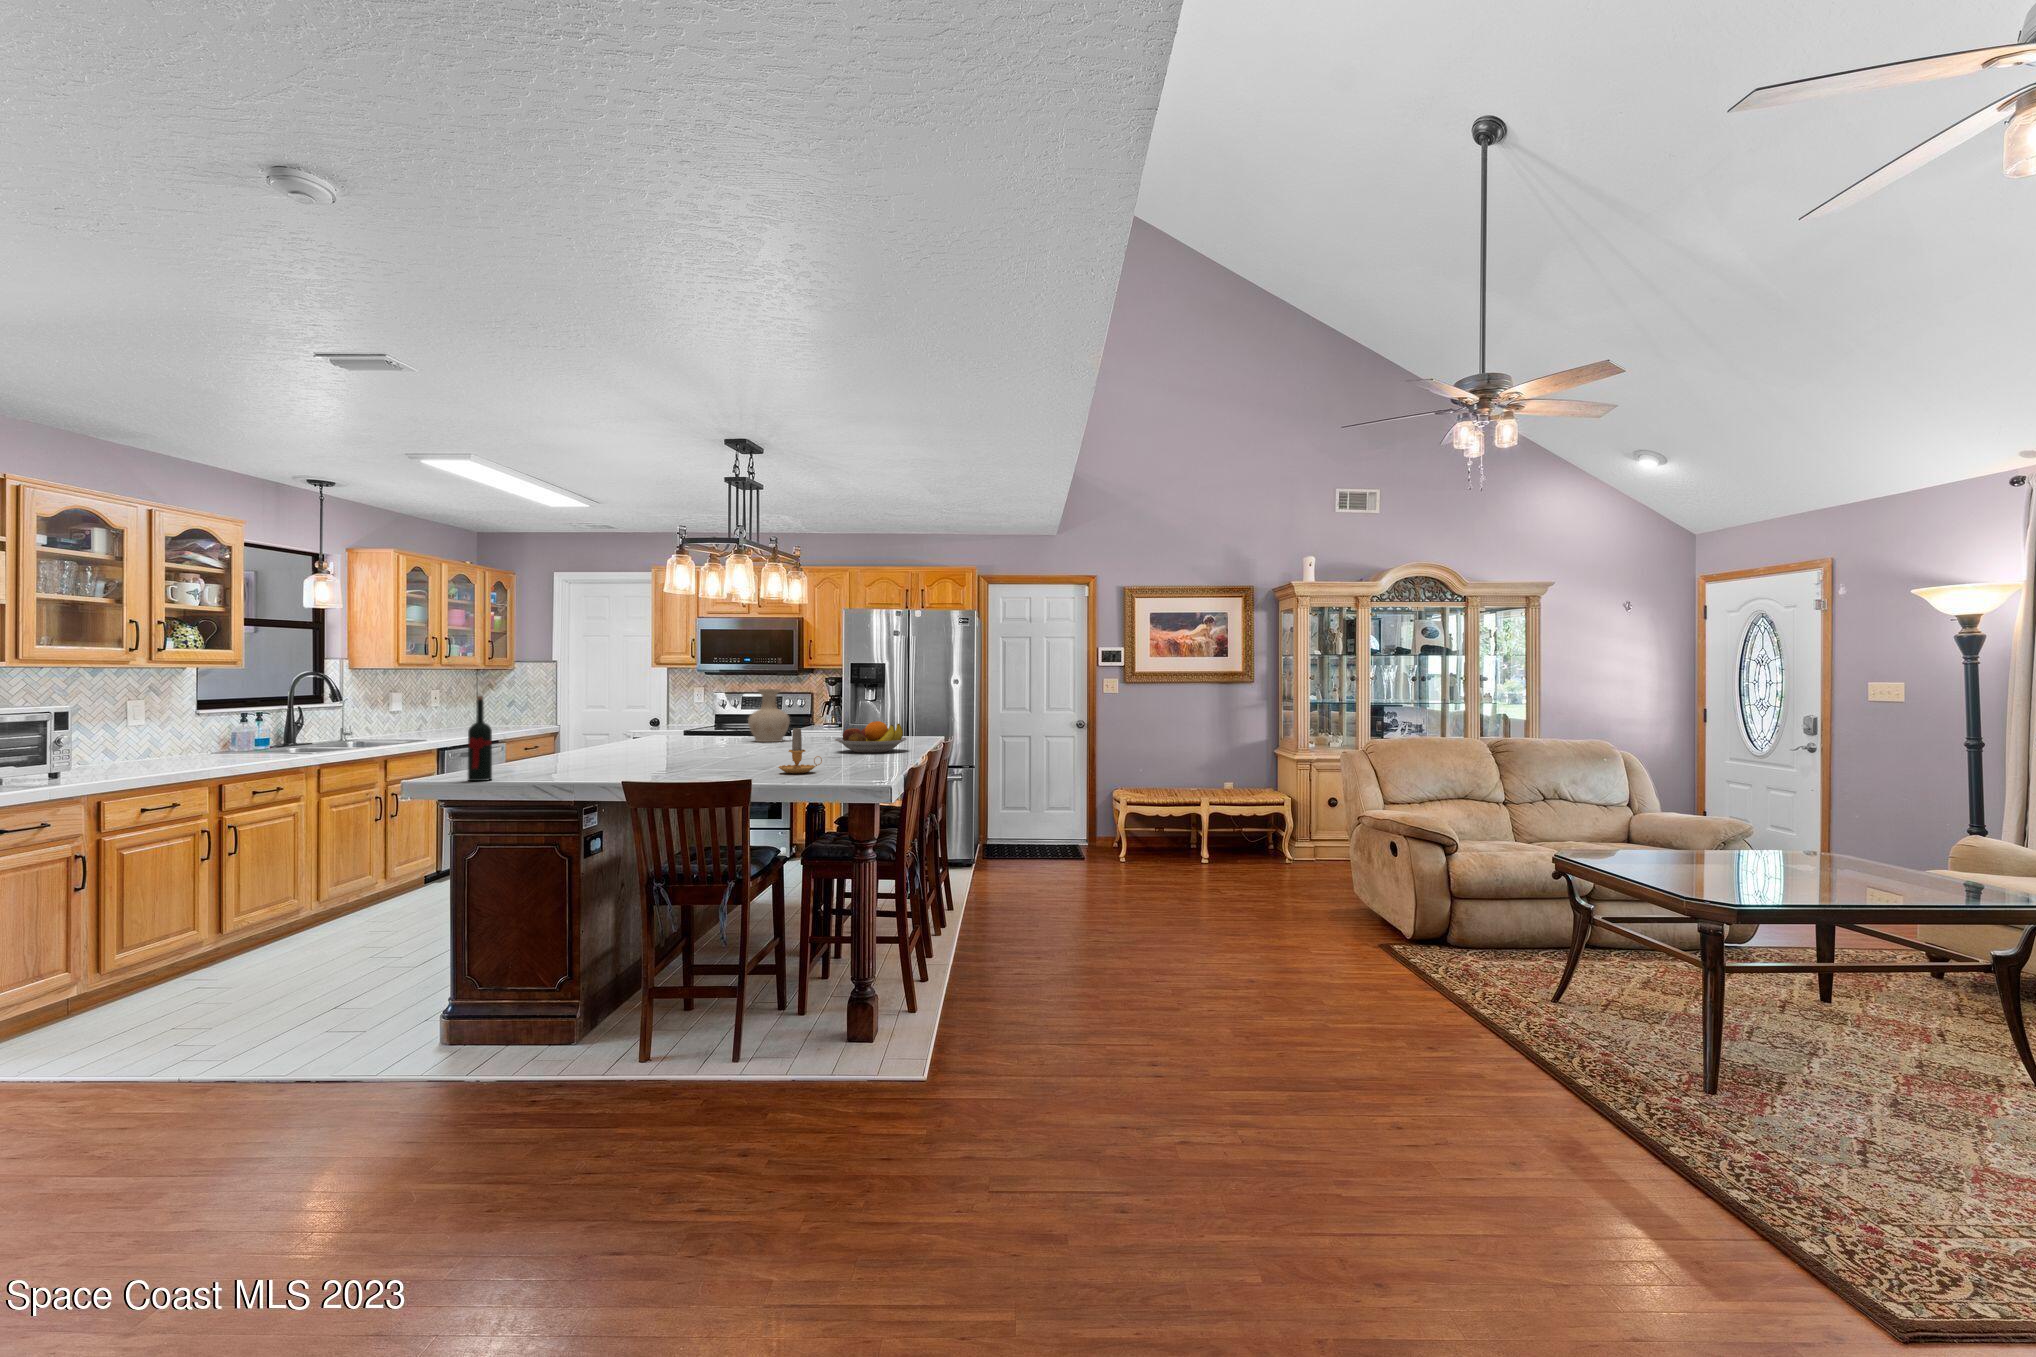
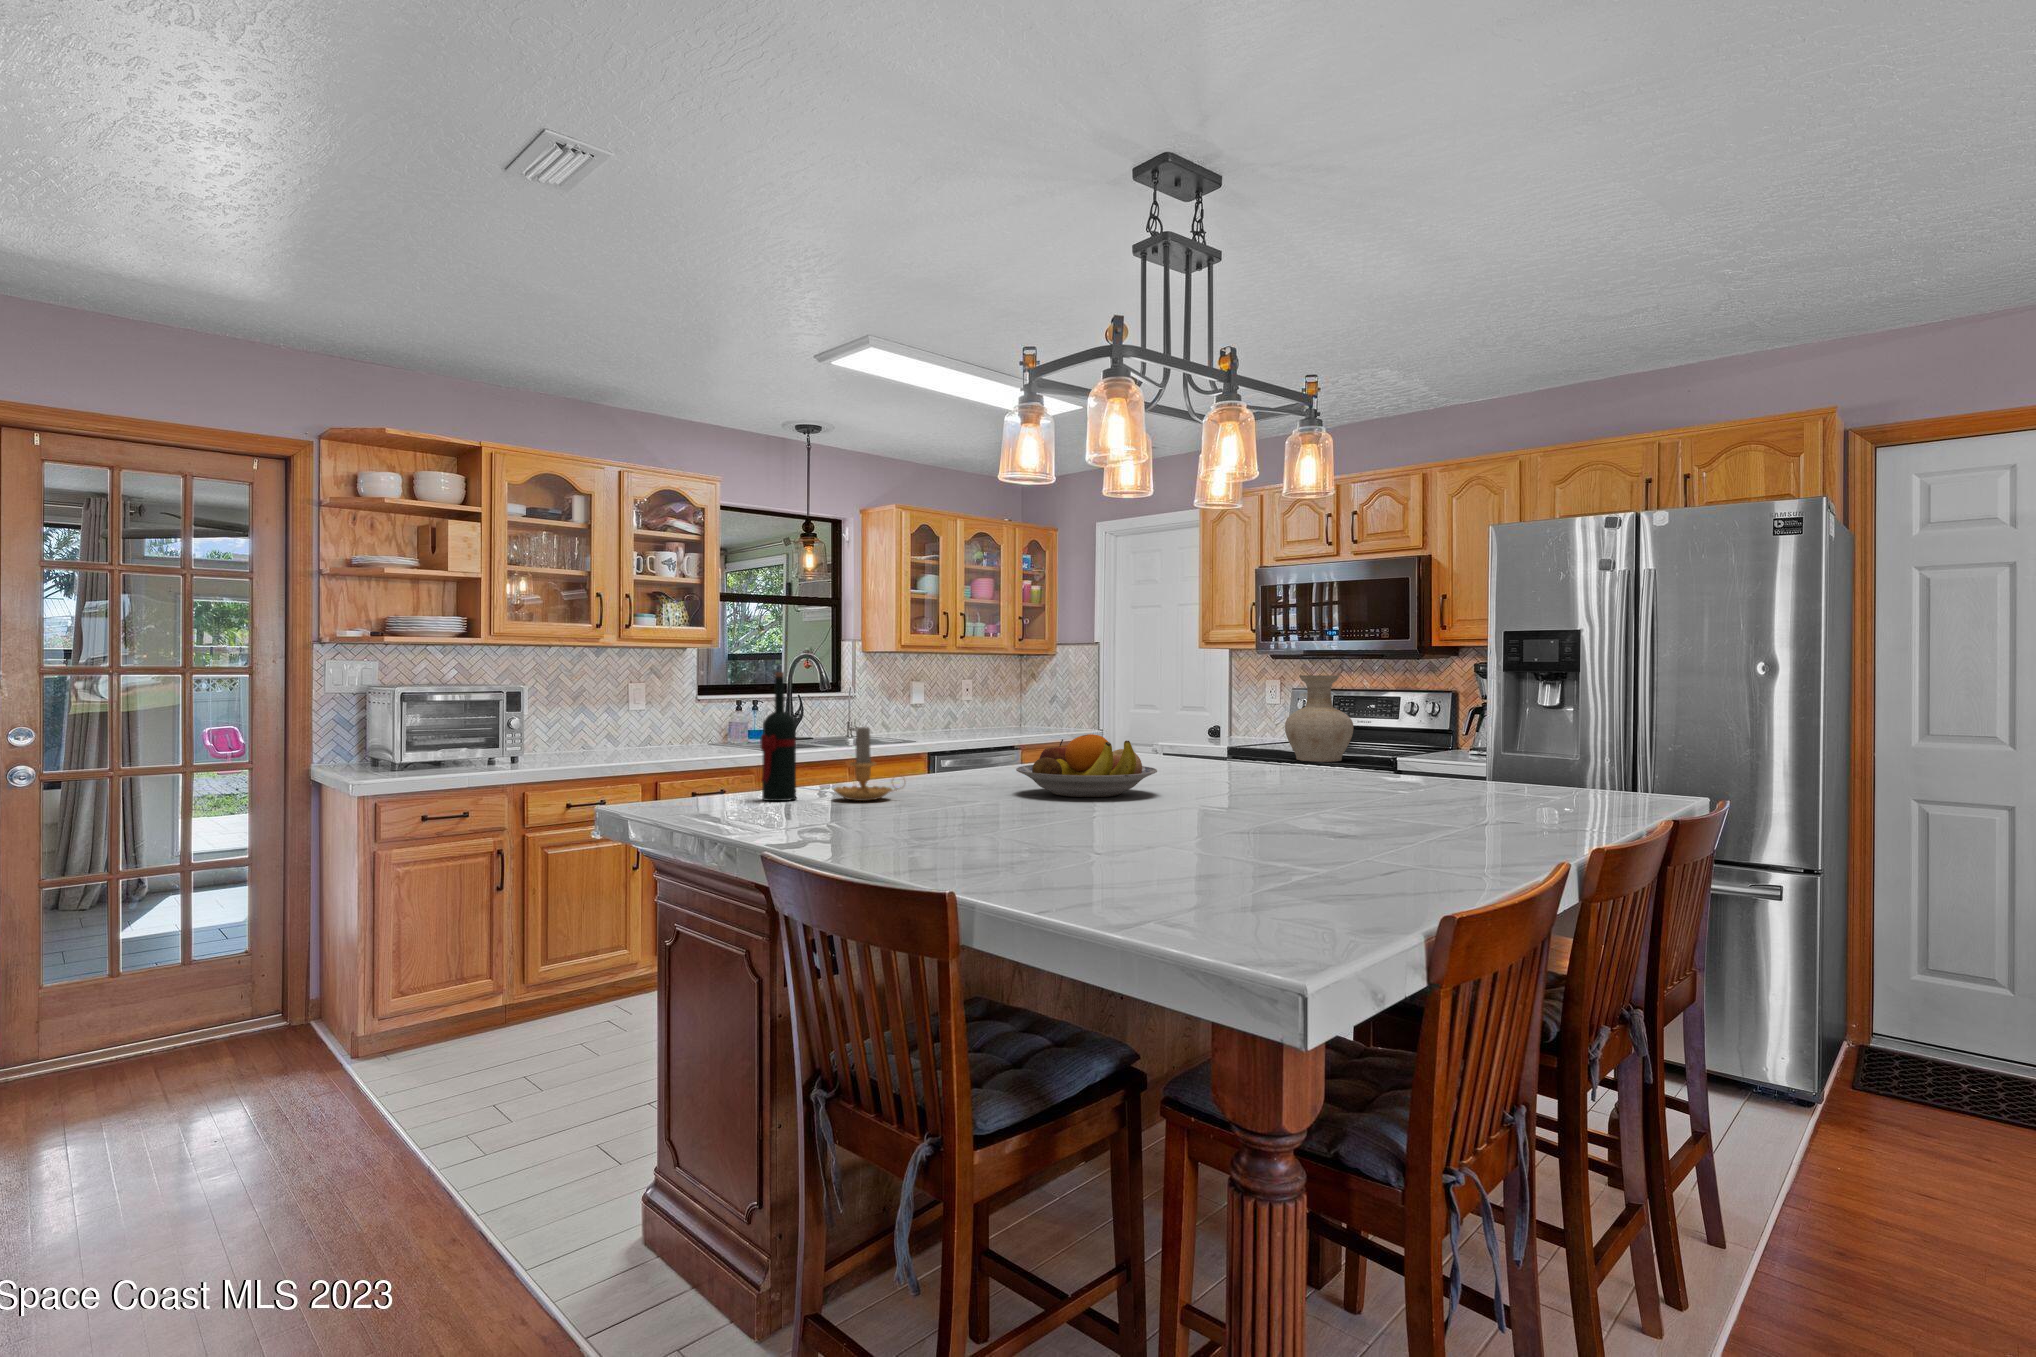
fruit bowl: present [835,721,907,753] -> present [1016,734,1157,797]
candle: present [778,728,822,774] -> present [834,727,898,801]

